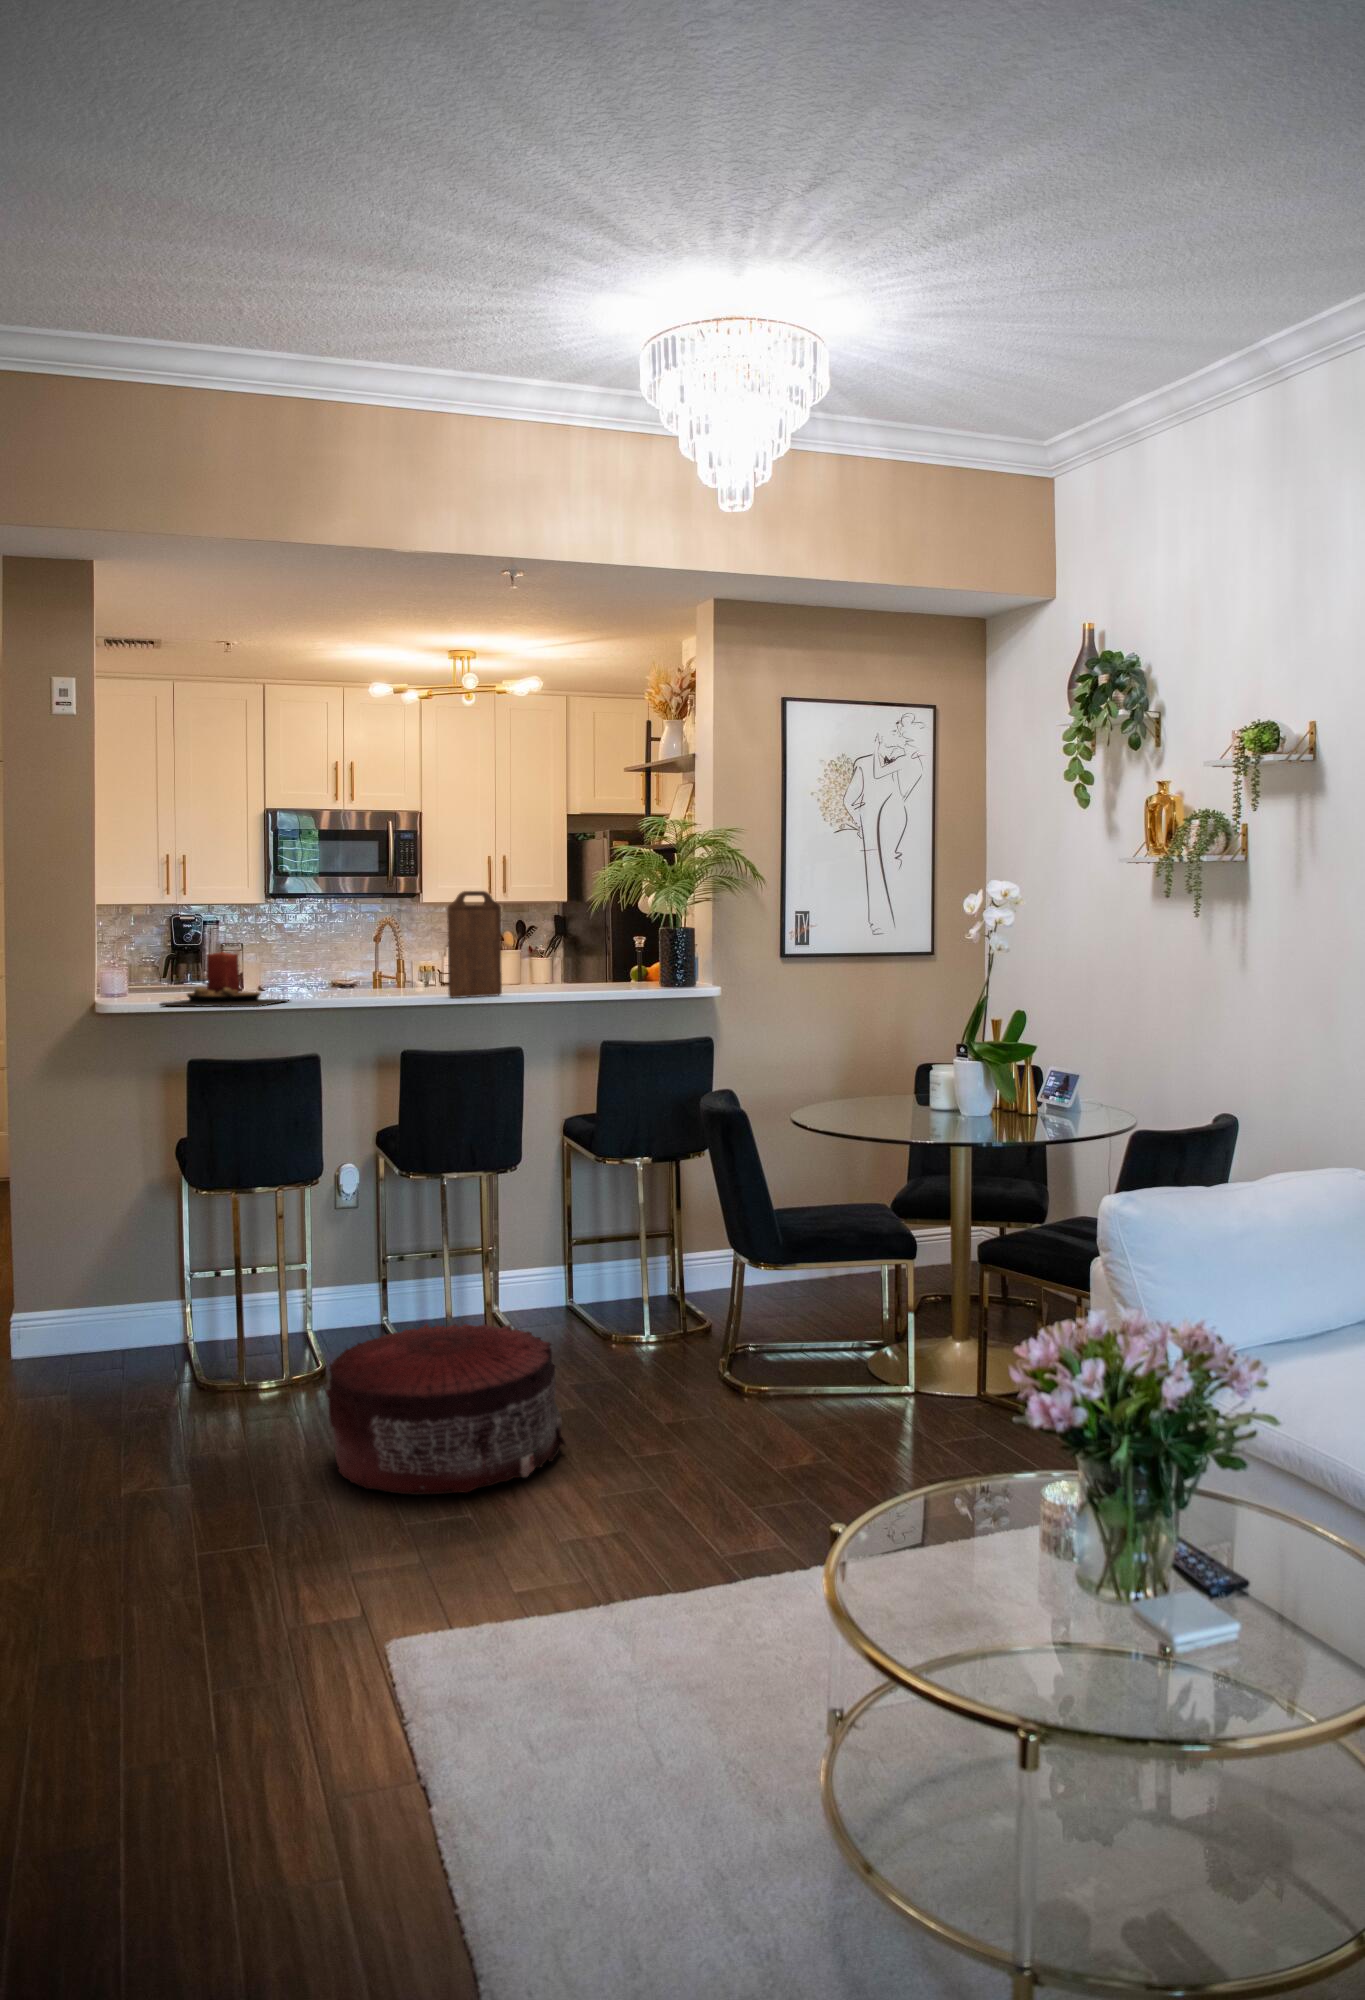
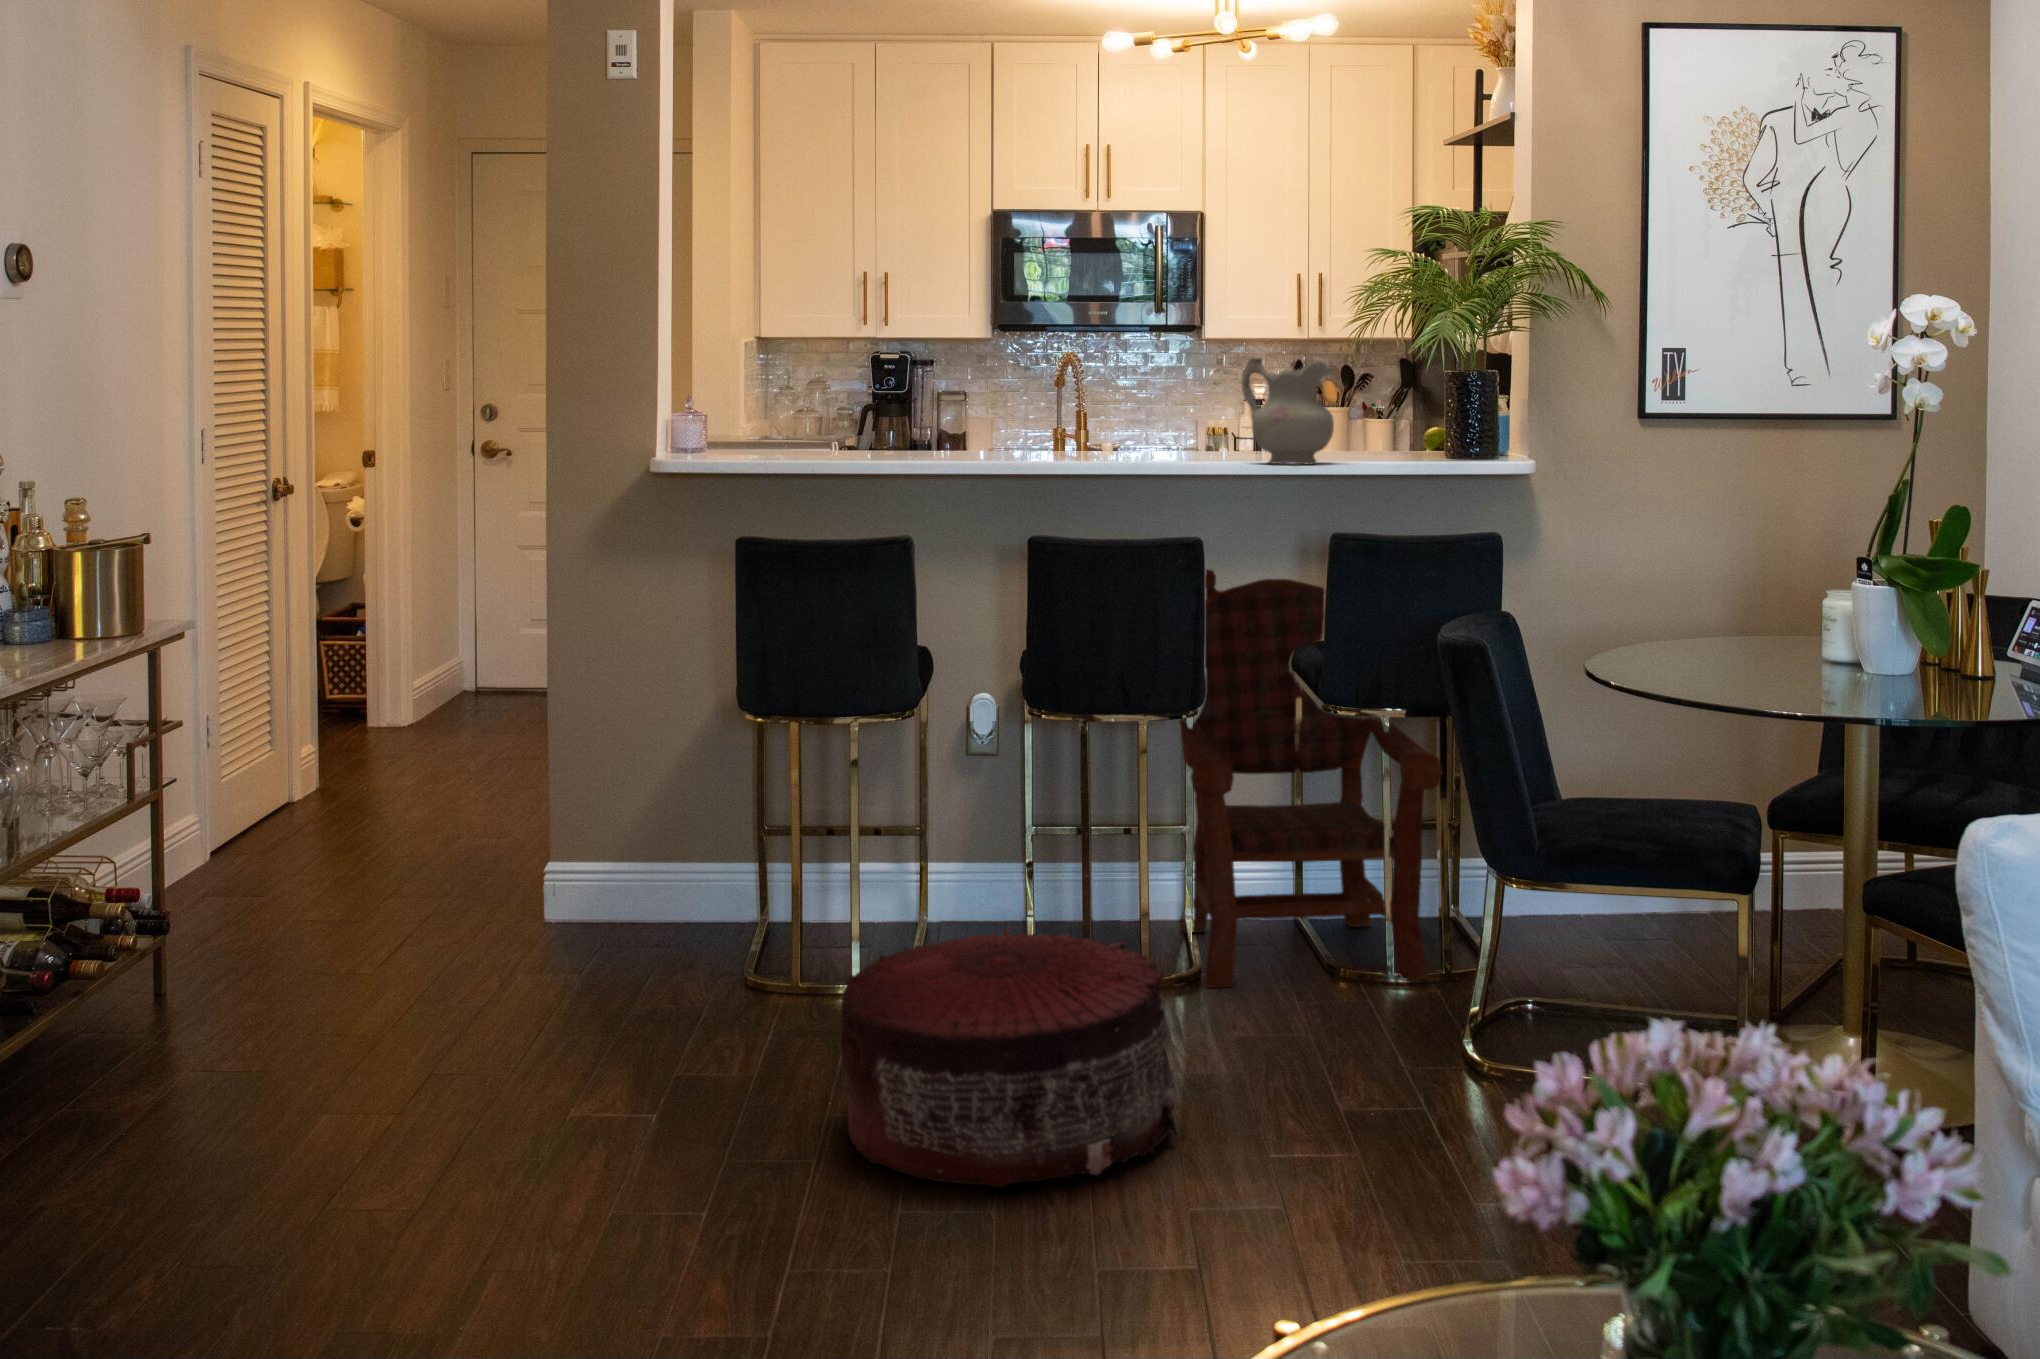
cutting board: present [447,891,502,998] -> none [1121,314,1202,465]
ceramic pitcher: none [528,921,593,995] -> present [1242,358,1334,465]
candle: present [160,952,289,1007] -> none [731,395,910,470]
armchair: none [487,1064,680,1355] -> present [1179,569,1442,988]

